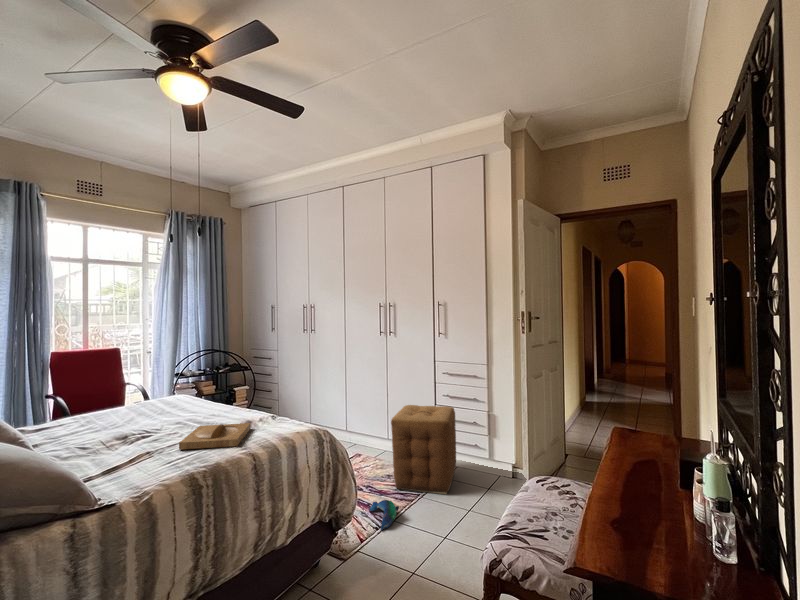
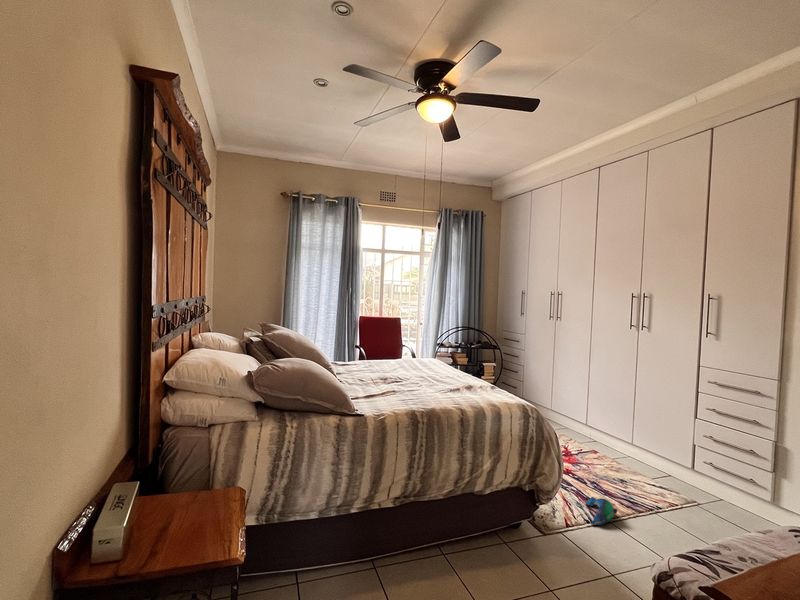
ottoman: present [391,405,456,494] -> none [623,410,719,522]
tray: present [179,423,251,450] -> none [413,382,468,401]

